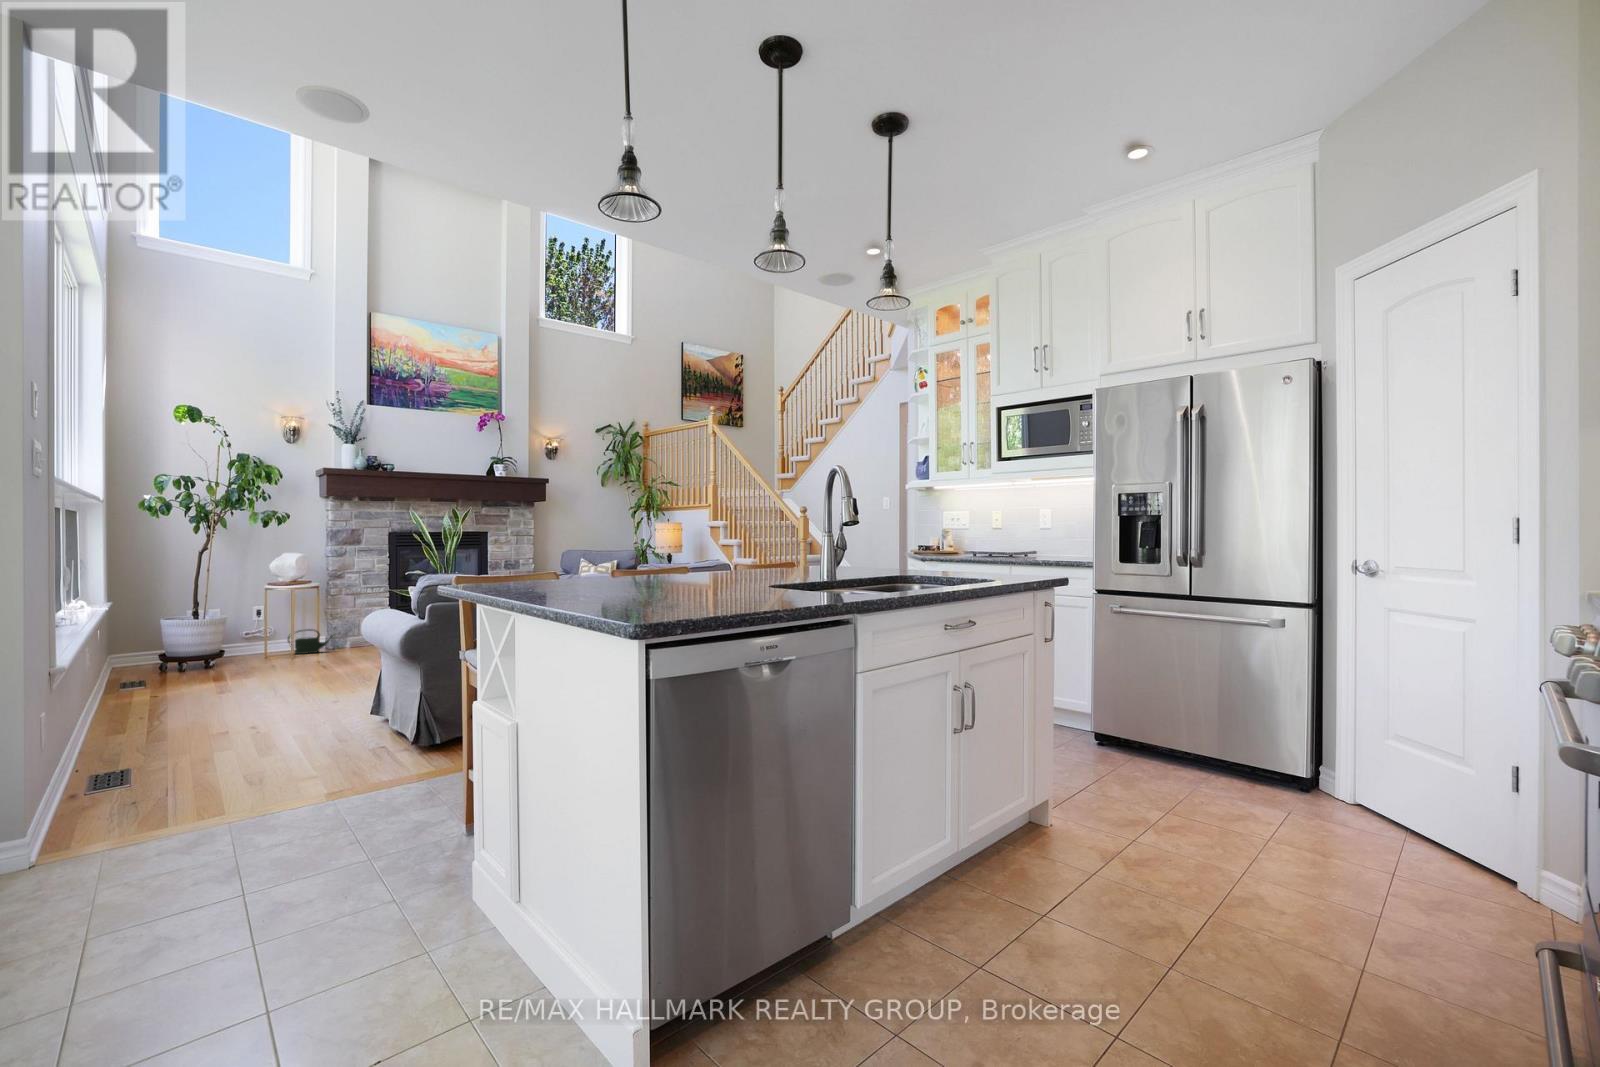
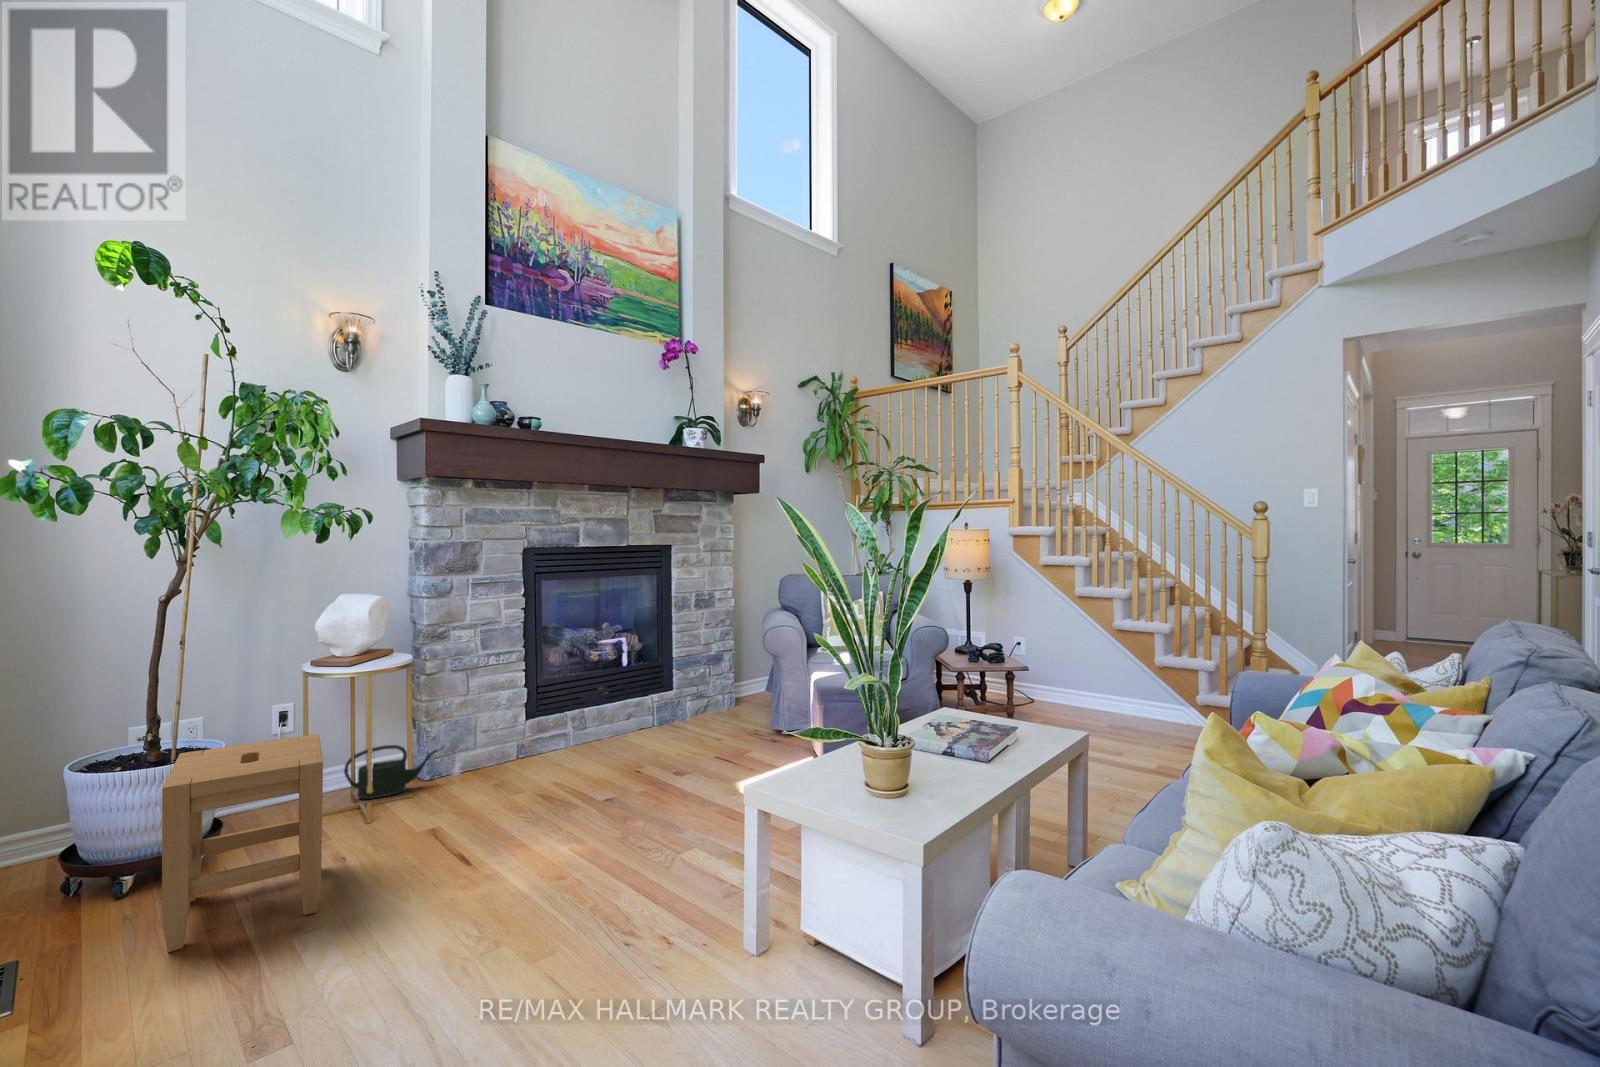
stool: none [197,610,265,680] -> present [162,734,323,952]

